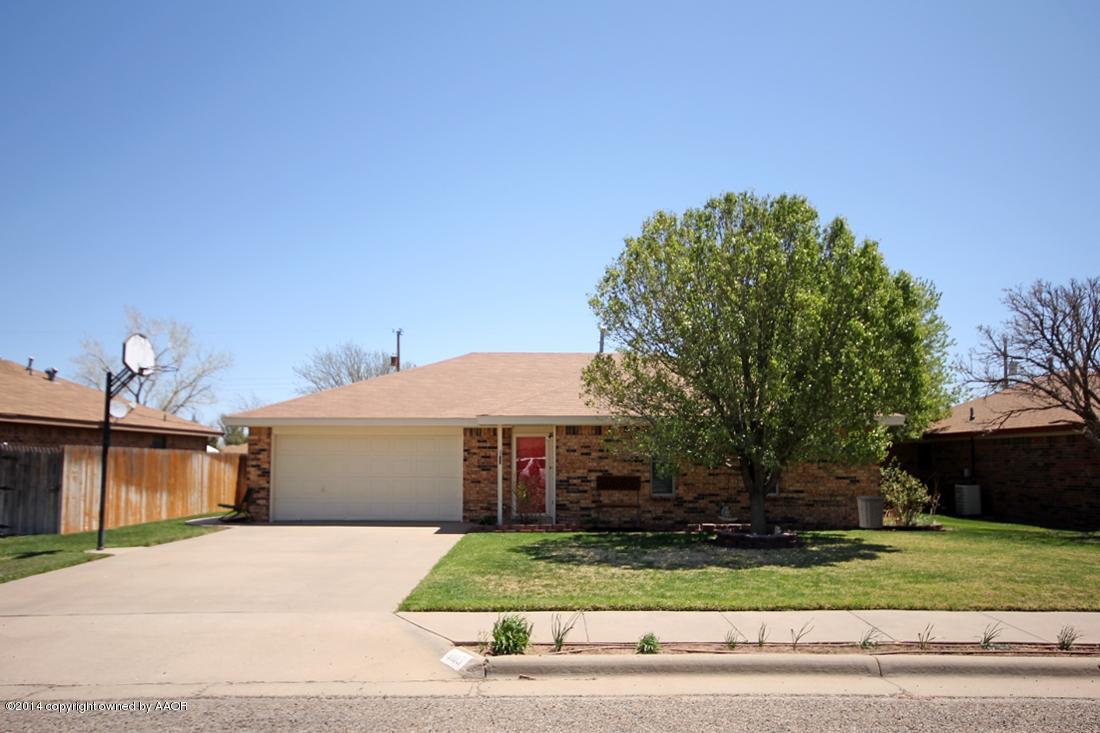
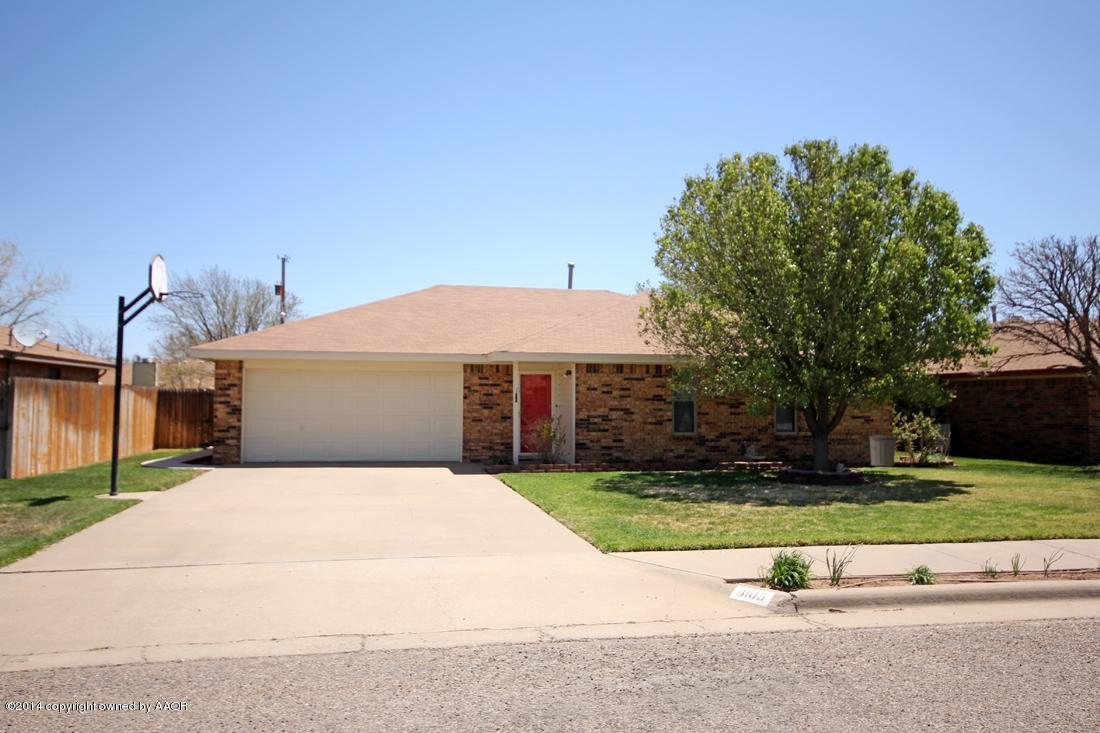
bench: present [596,475,641,528] -> none [619,414,671,469]
lounge chair: present [218,487,256,522] -> none [180,426,228,467]

